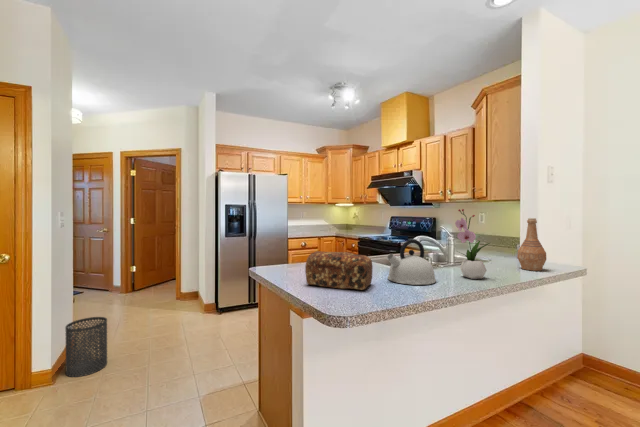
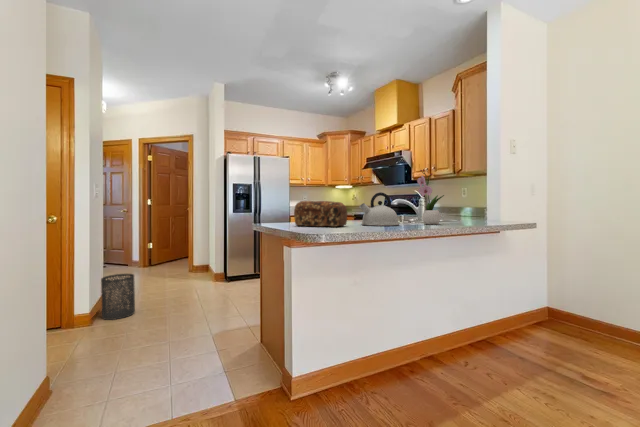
vase: present [517,218,546,271] -> none [475,179,498,223]

